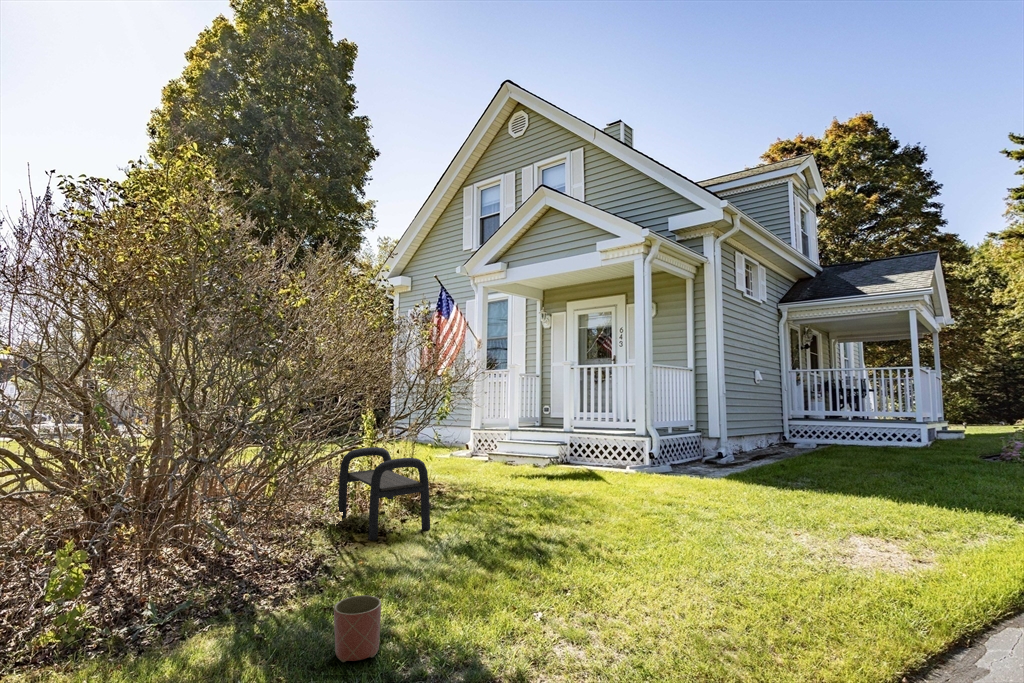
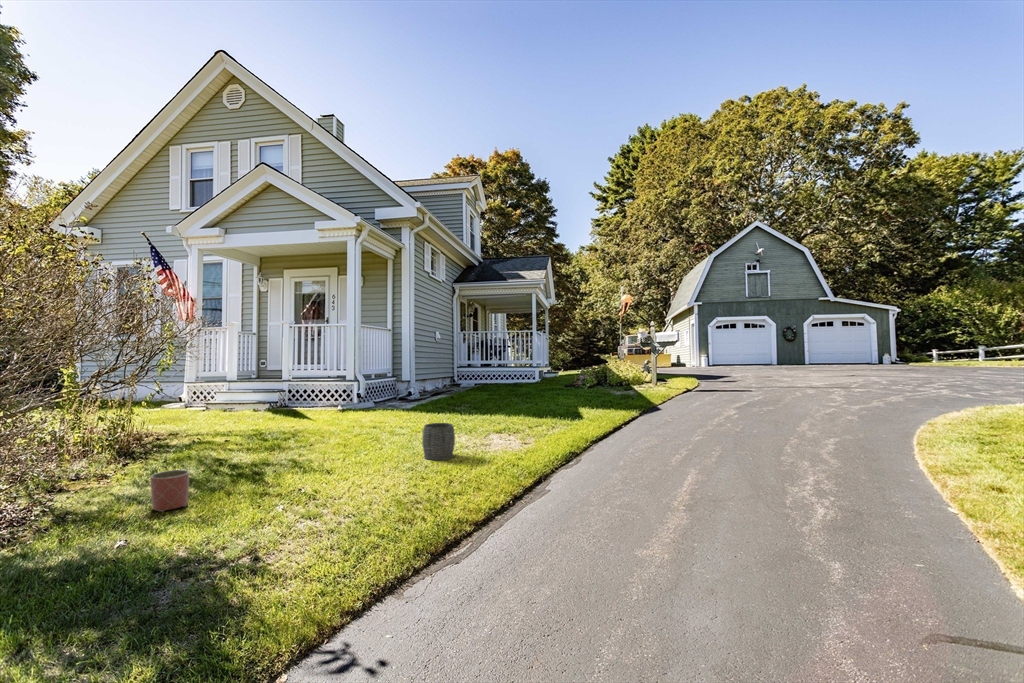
bench: present [338,447,430,540] -> none [74,389,182,462]
woven basket: none [736,550,799,627] -> present [422,423,455,460]

